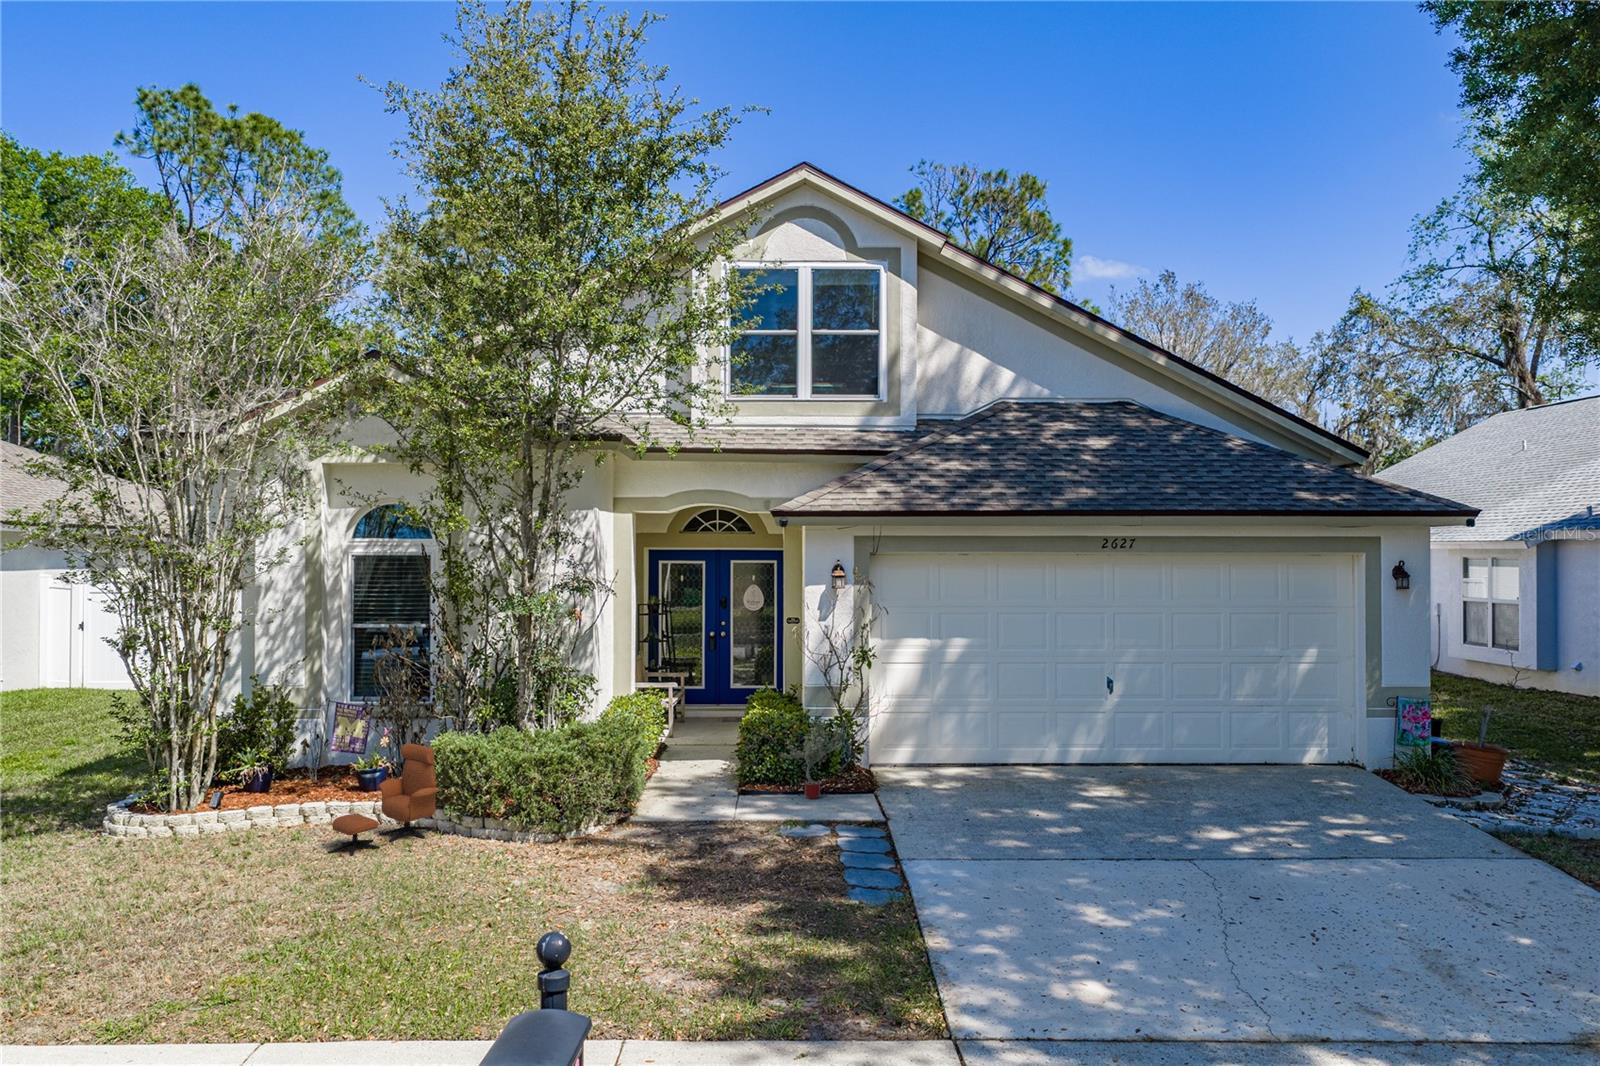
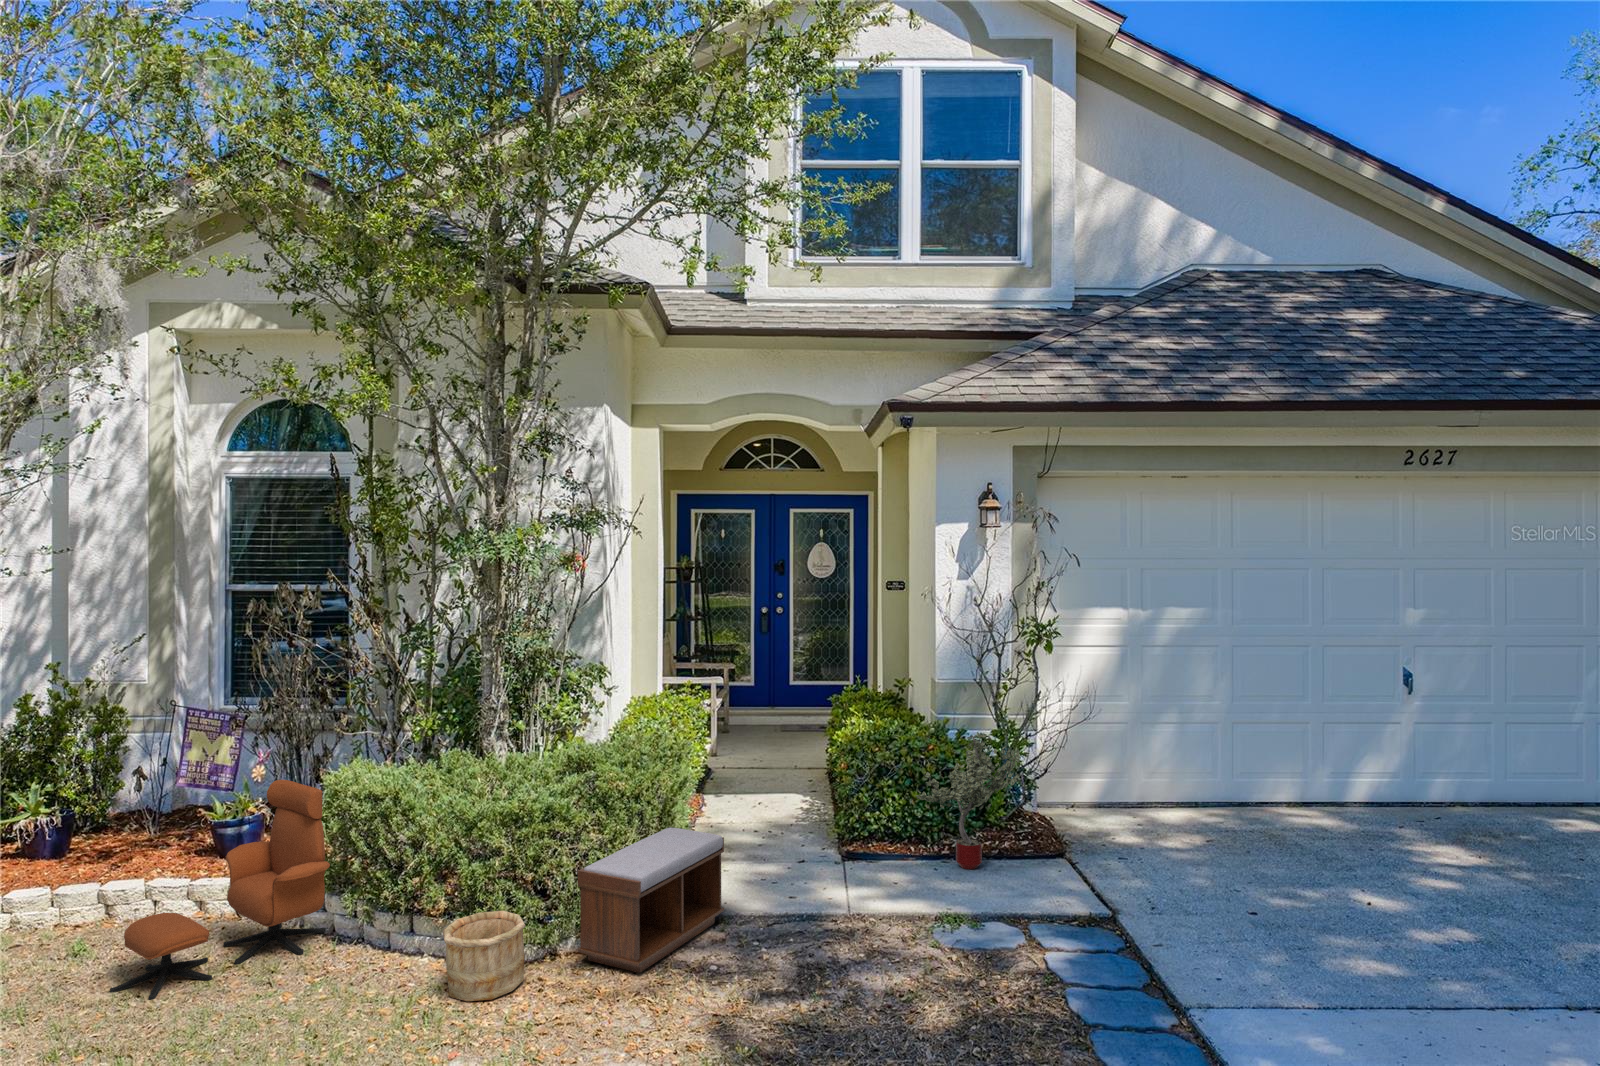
bench: none [576,771,660,845] -> present [578,828,724,973]
wooden bucket: none [505,812,548,856] -> present [443,911,525,1001]

